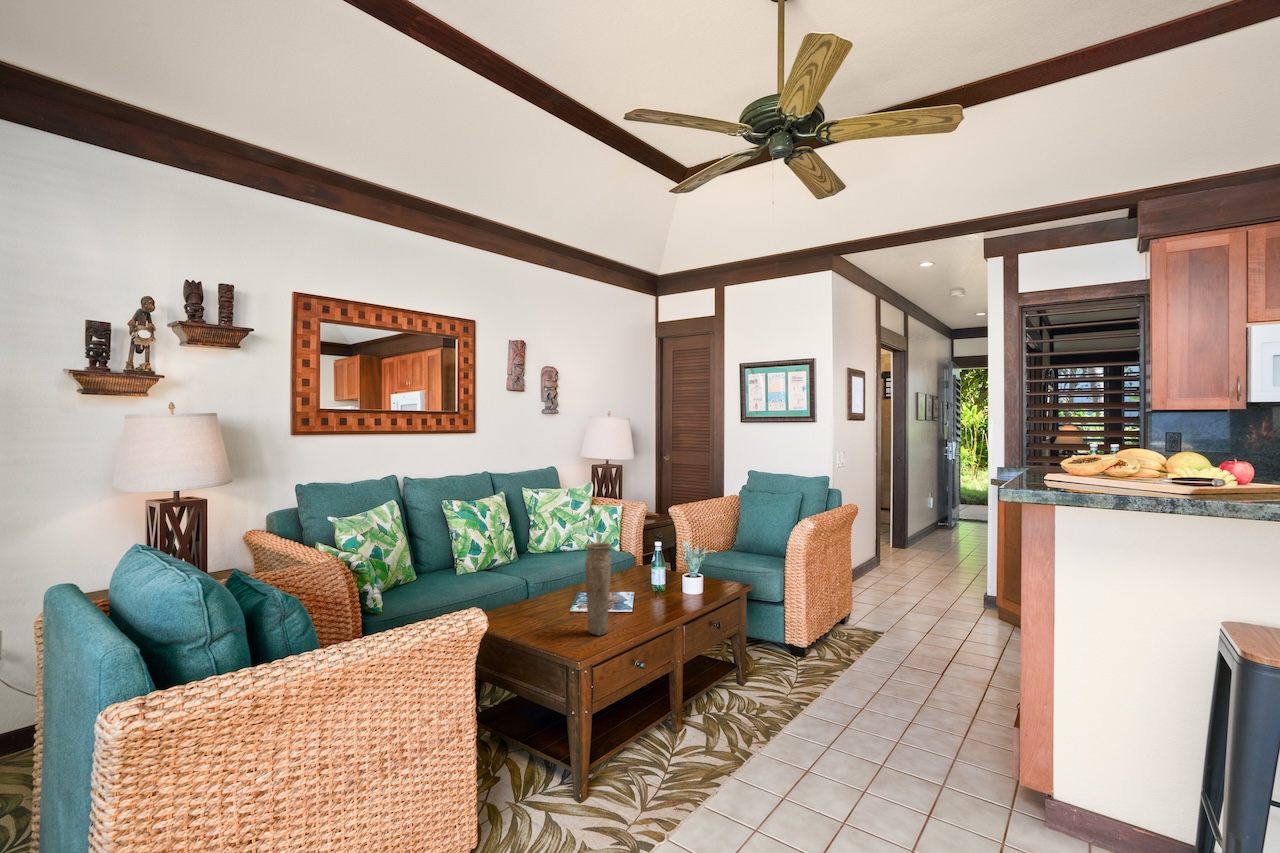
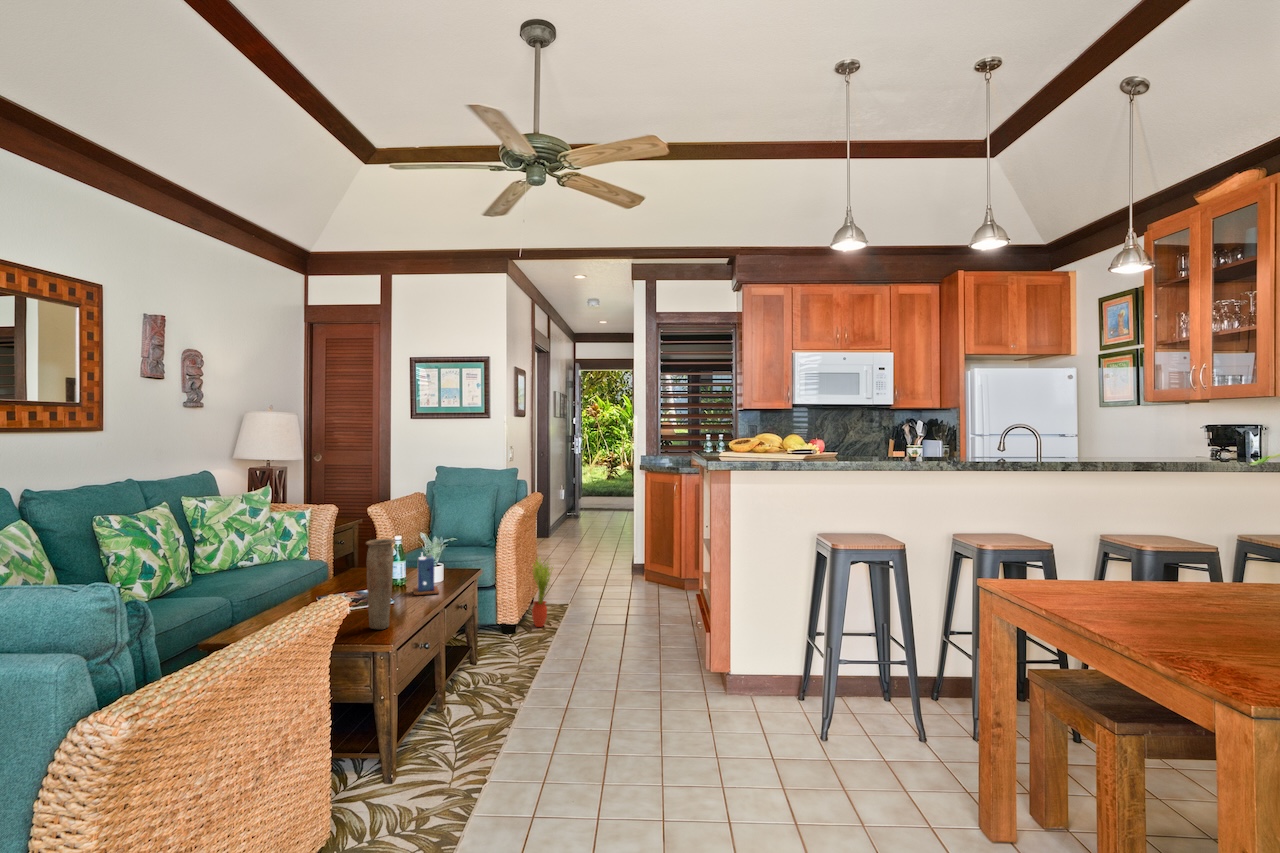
candle: none [661,559,689,605] -> present [413,553,439,595]
potted plant: none [824,577,852,657] -> present [532,559,553,627]

